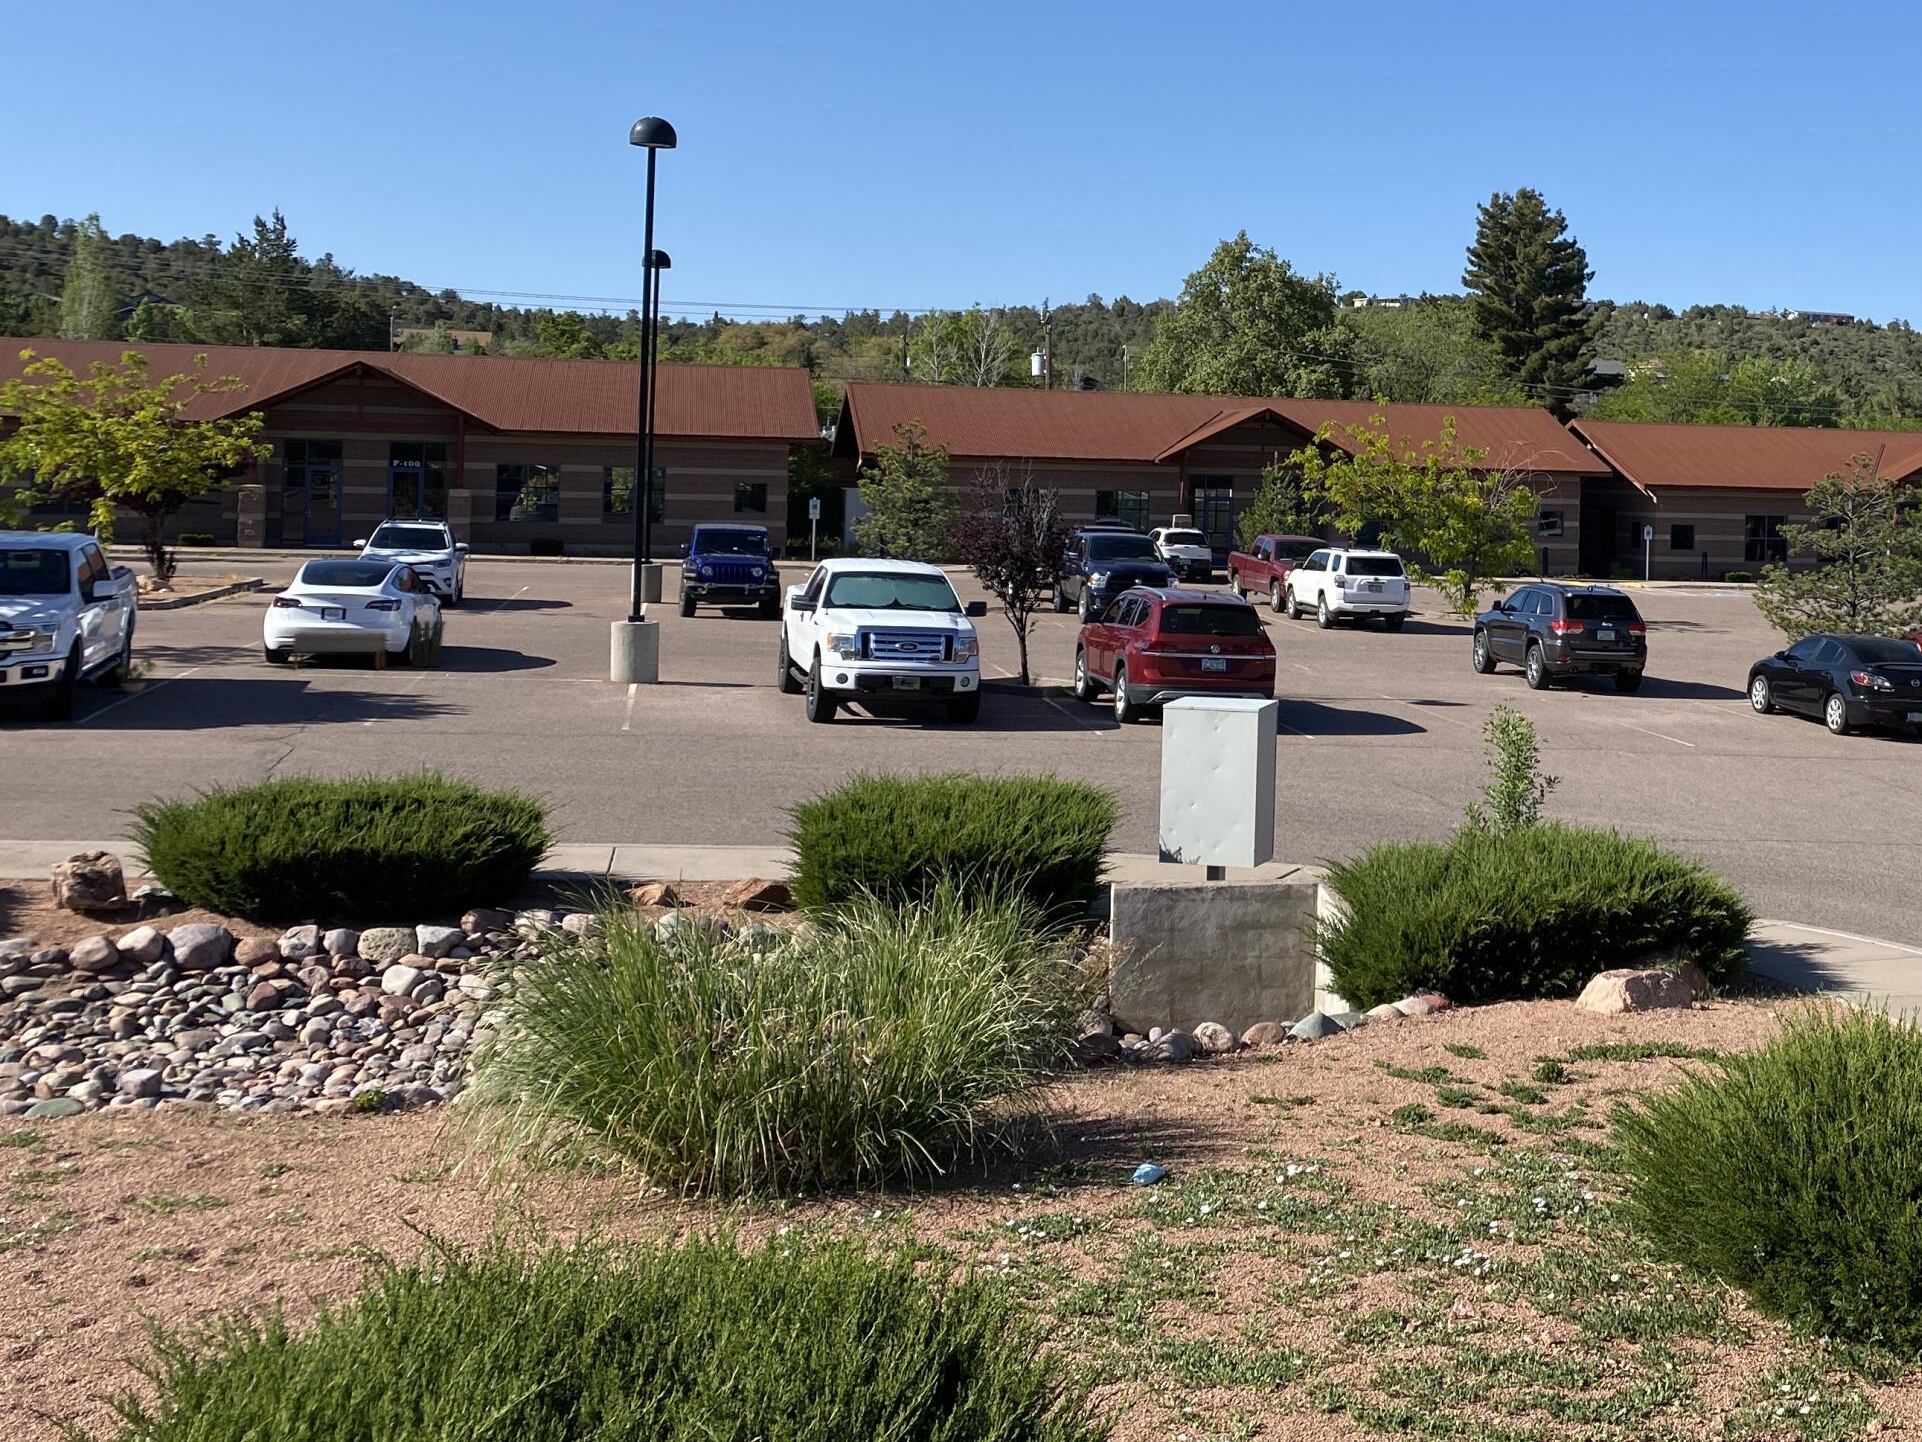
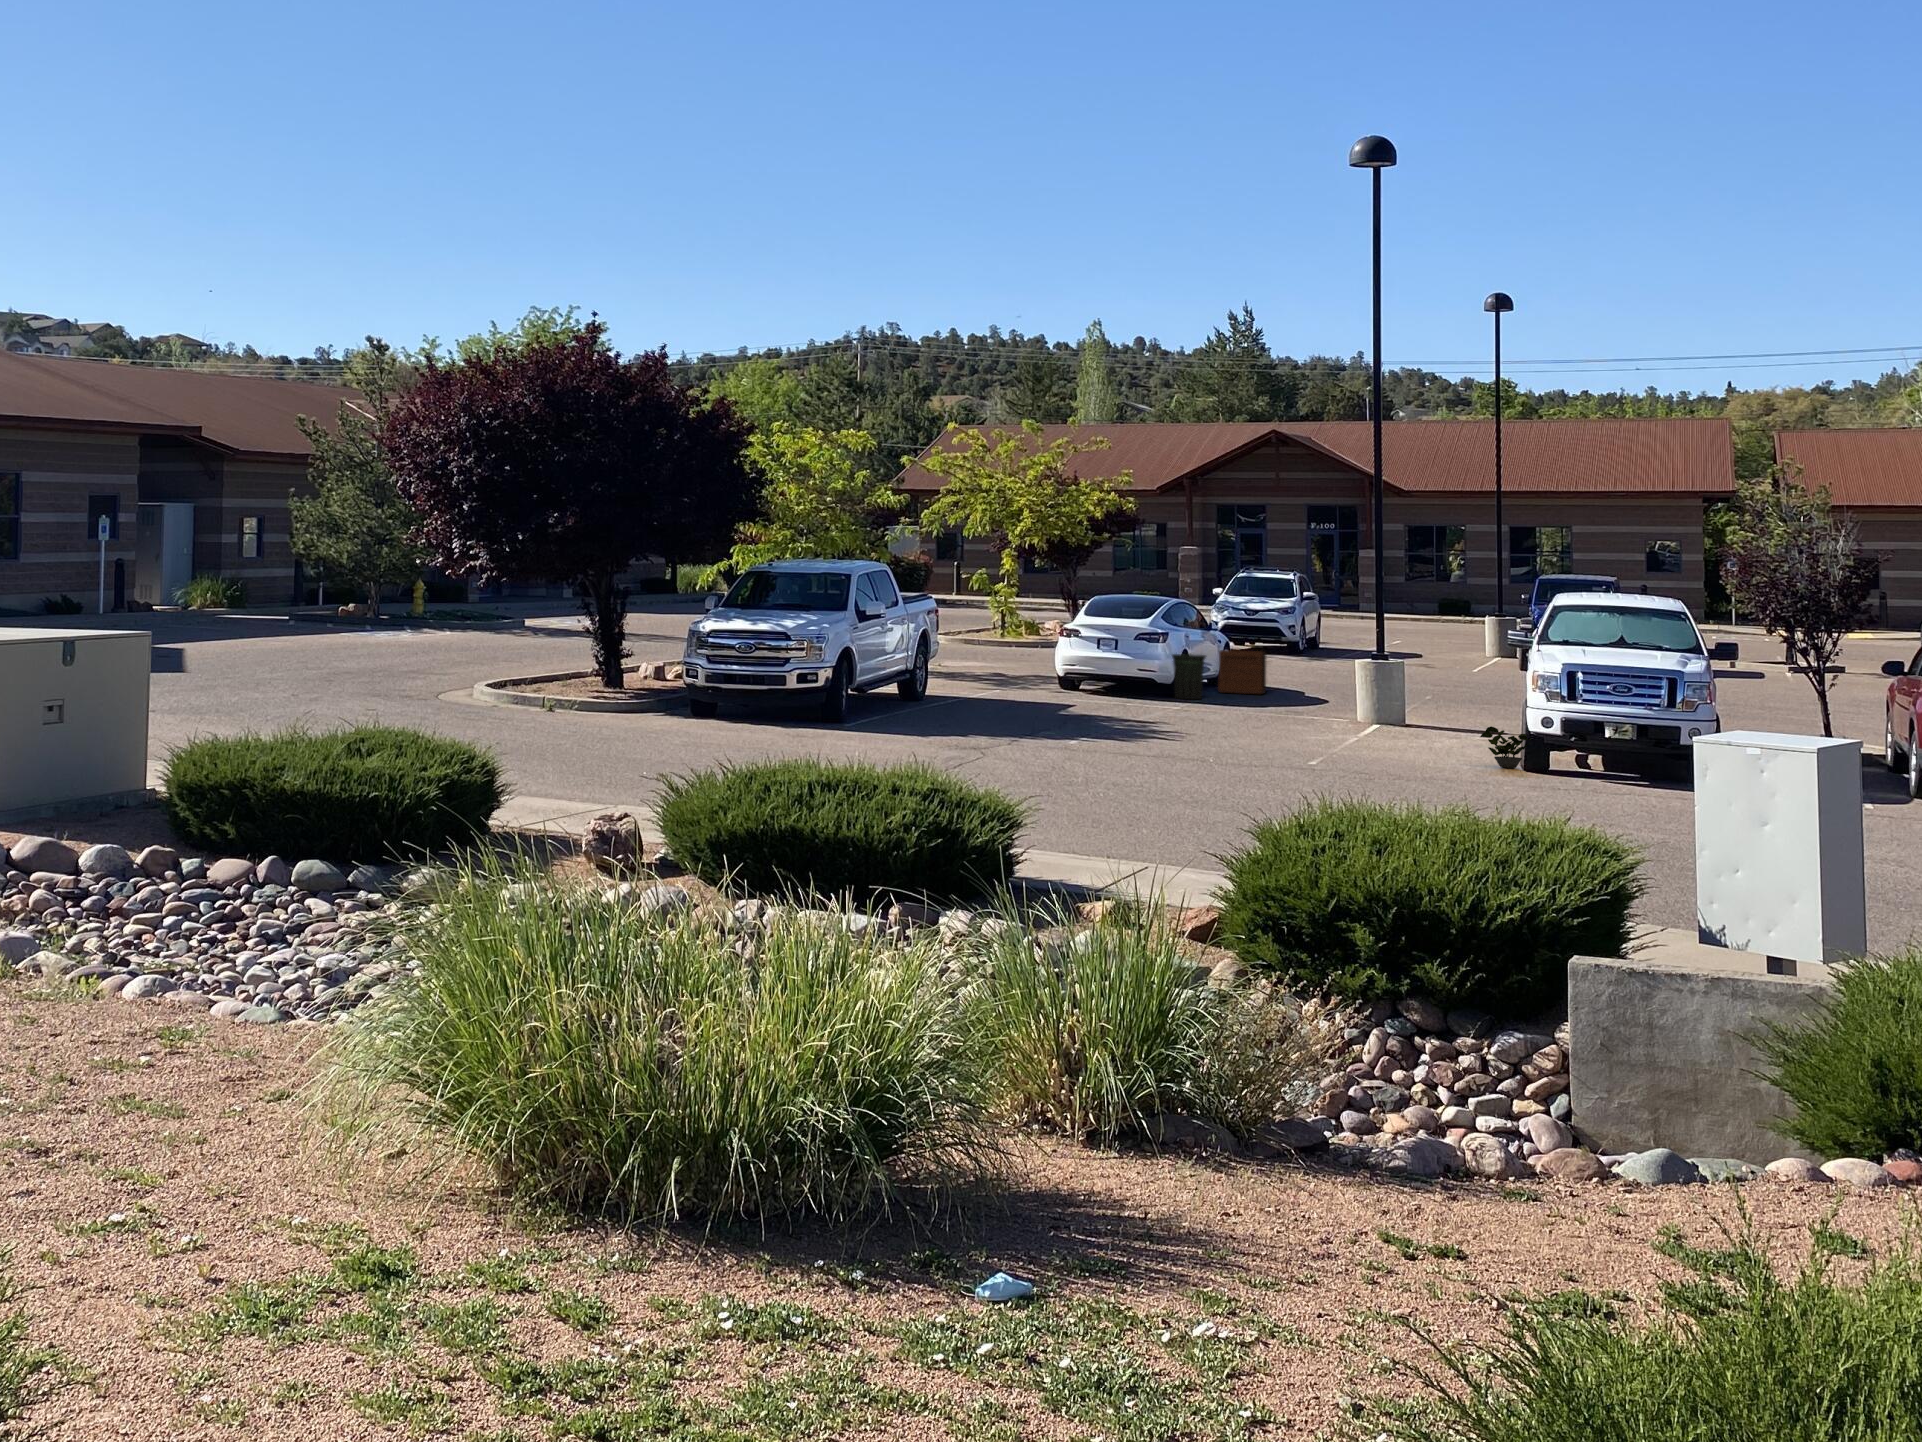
wooden crate: none [448,613,496,657] -> present [1218,650,1266,694]
bench: present [293,632,387,669] -> none [1068,661,1152,698]
potted plant: present [117,658,156,693] -> present [1480,726,1531,768]

